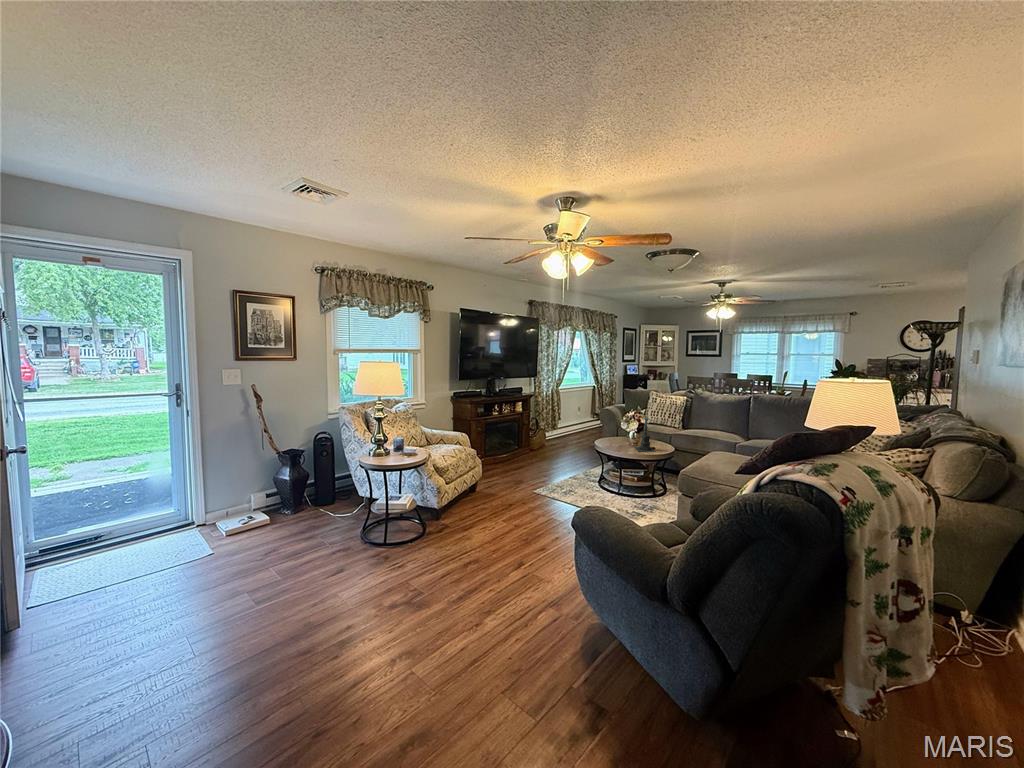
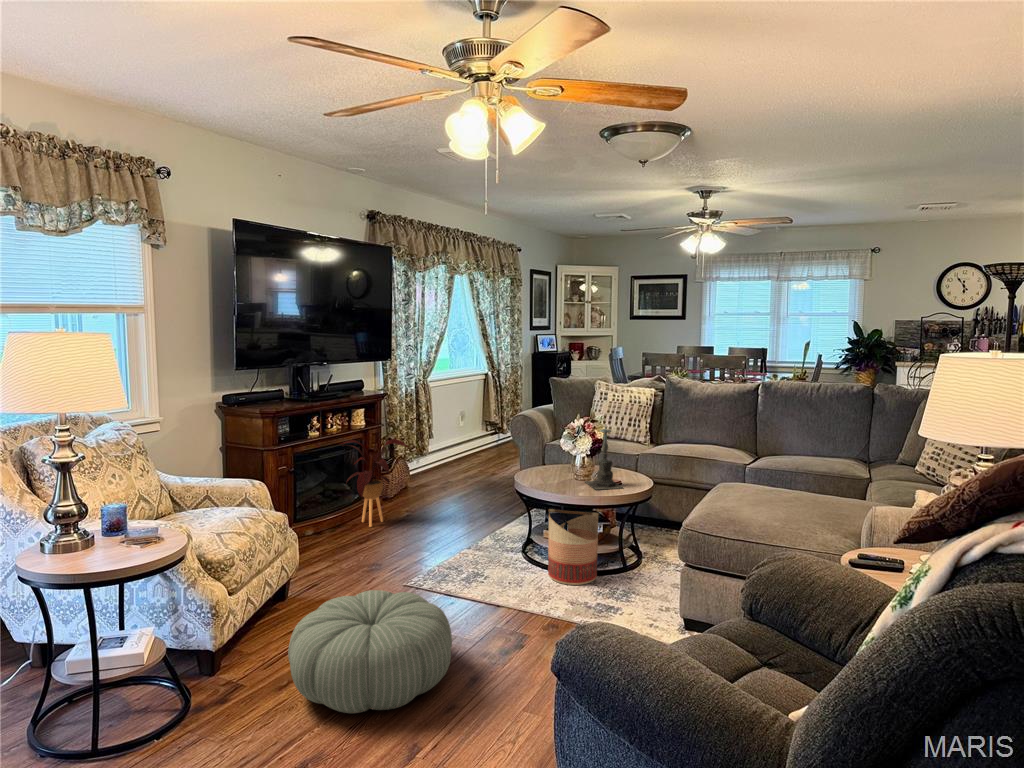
house plant: none [506,407,542,463] -> present [341,423,408,527]
basket: none [610,460,640,503] -> present [548,509,599,585]
pouf: none [469,490,548,547] -> present [288,590,452,713]

